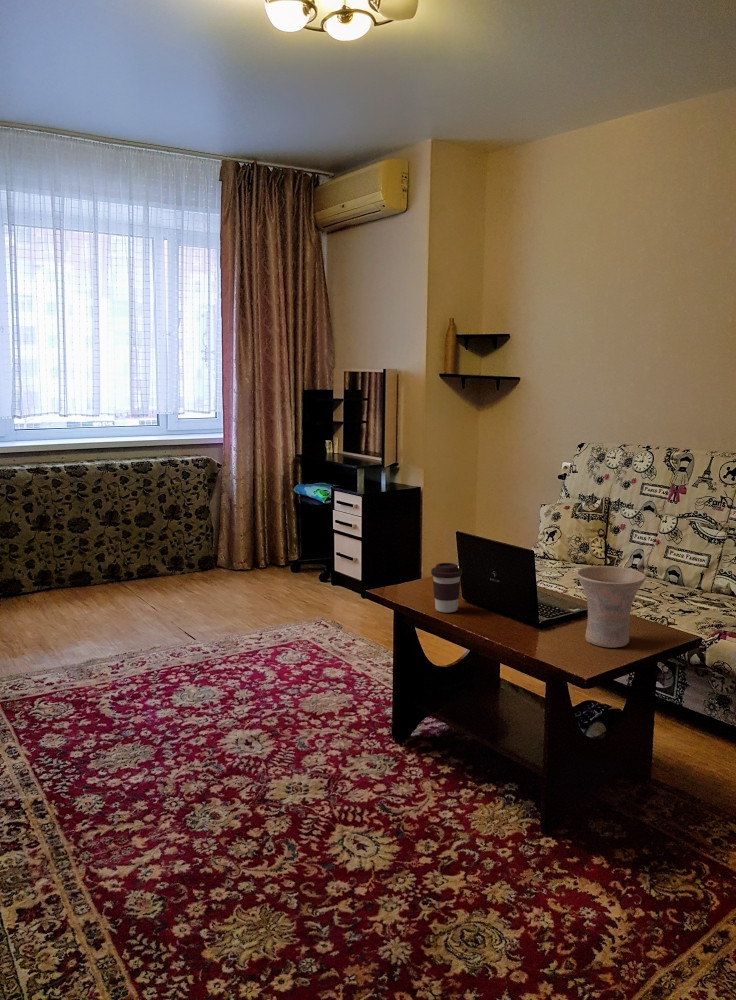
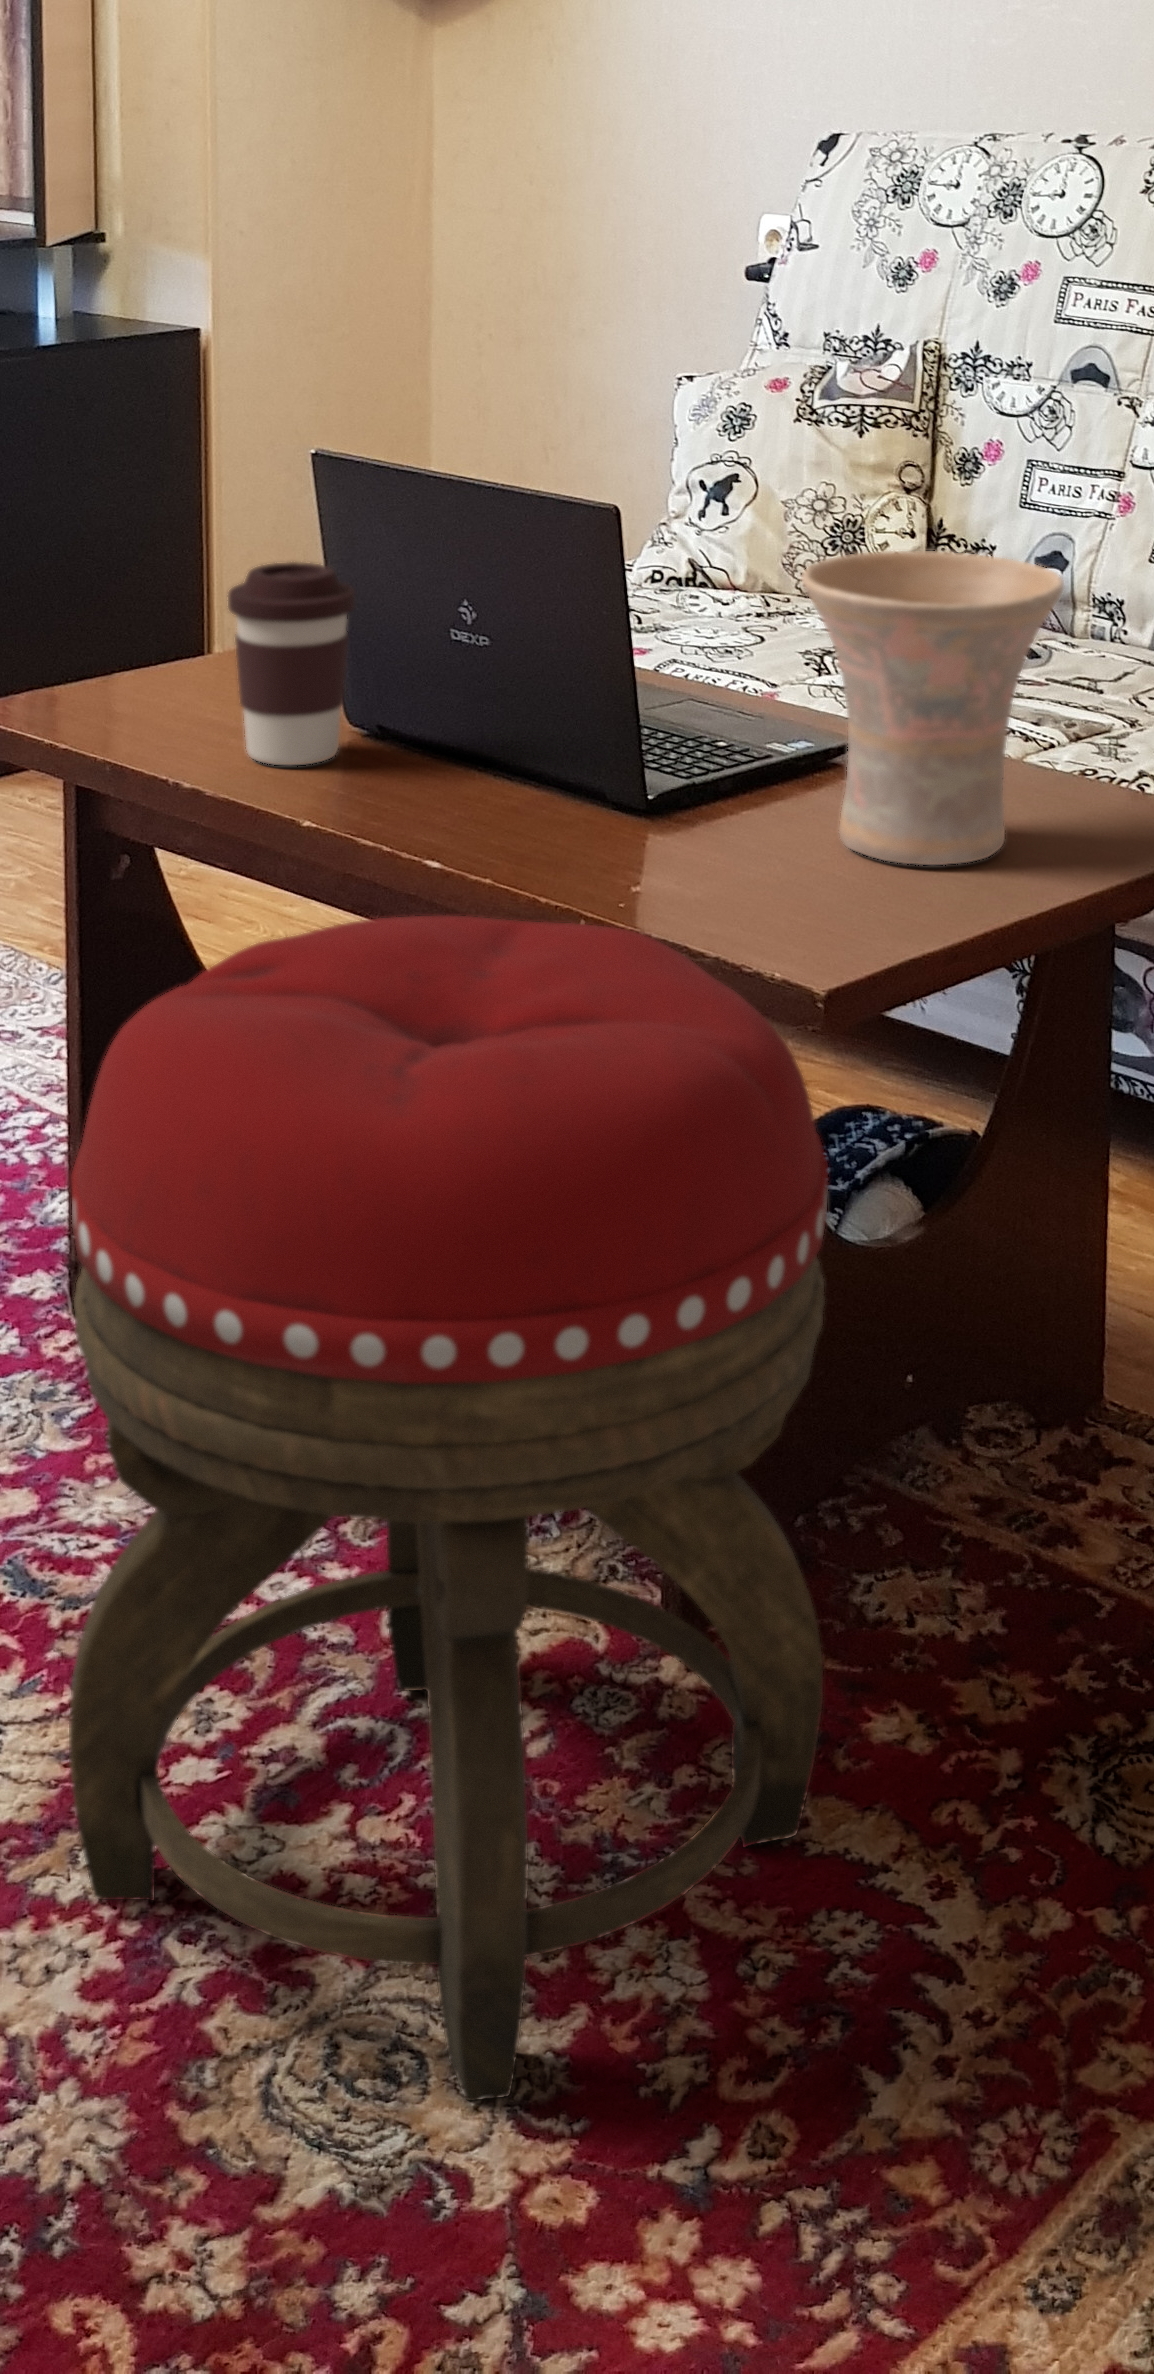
footstool: none [398,659,585,952] -> present [69,916,828,2100]

